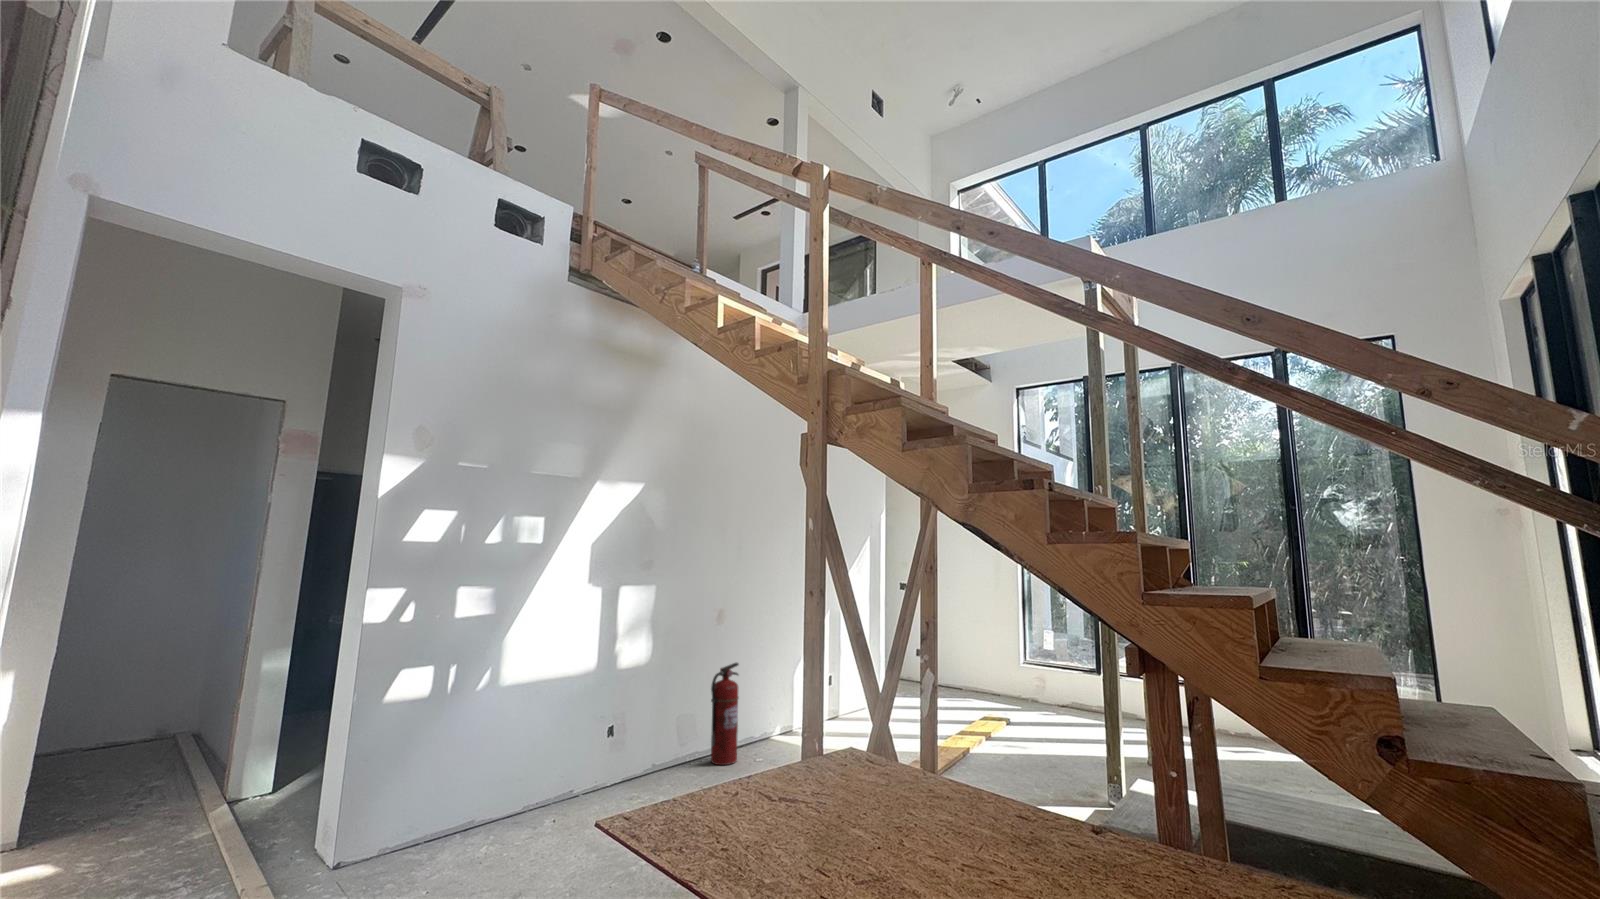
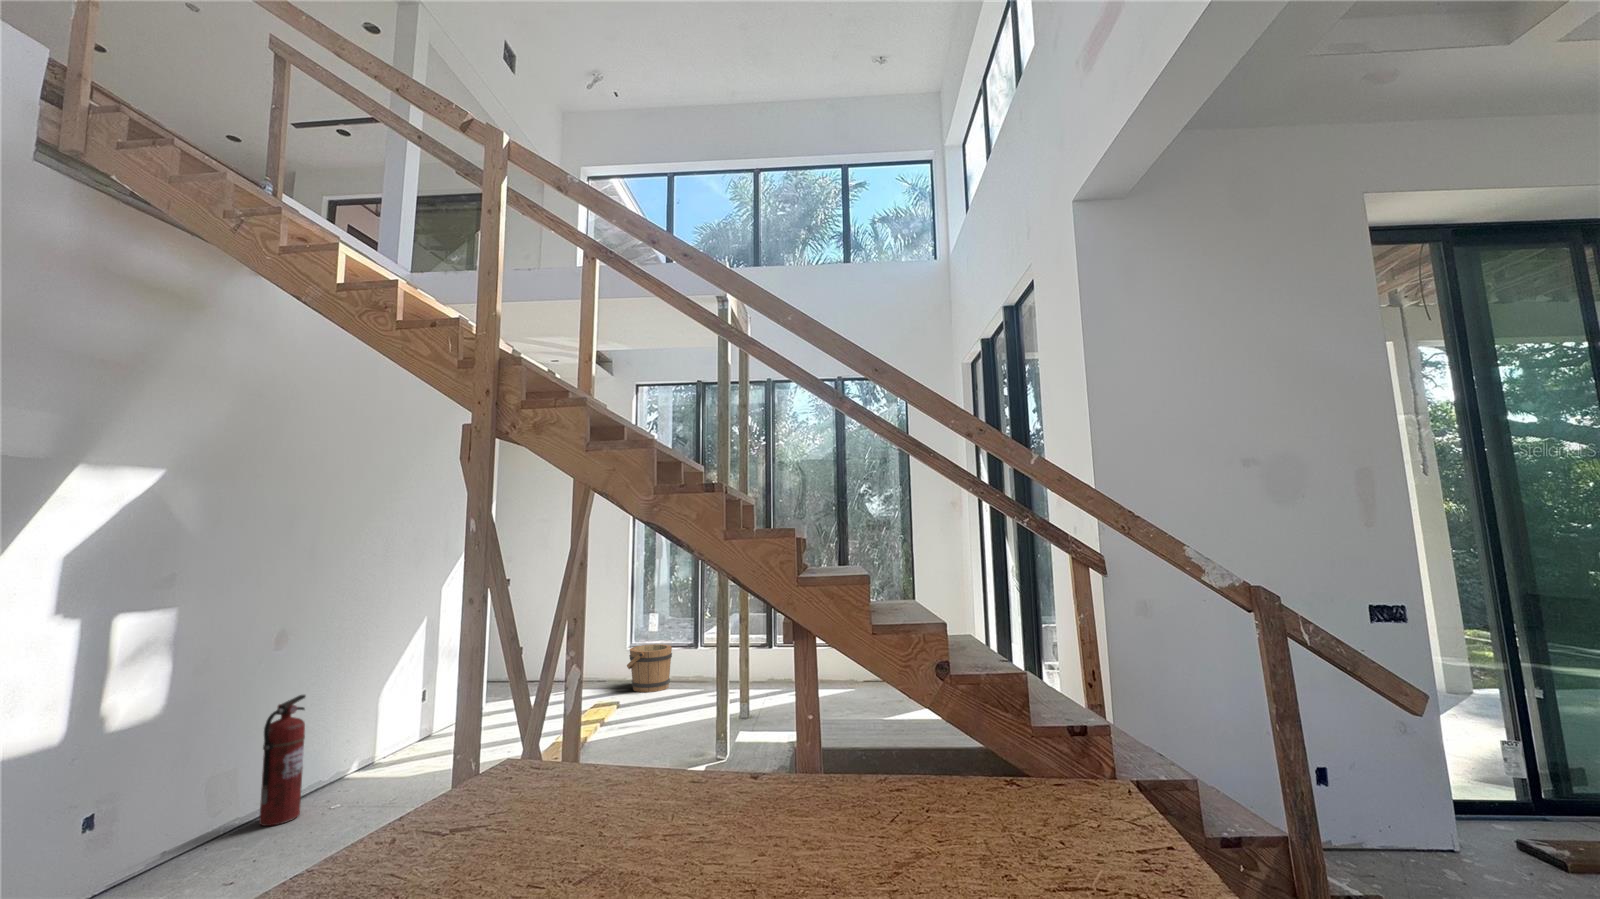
bucket: none [1019,662,1069,714] -> present [627,644,672,692]

